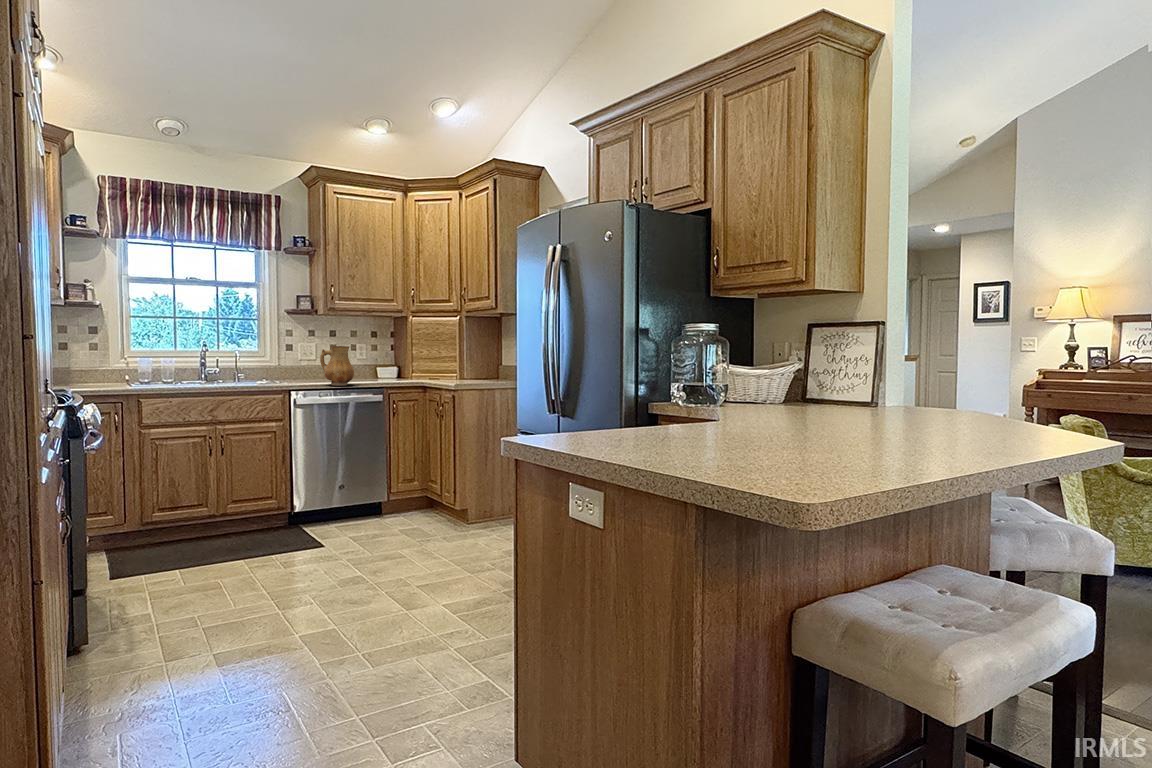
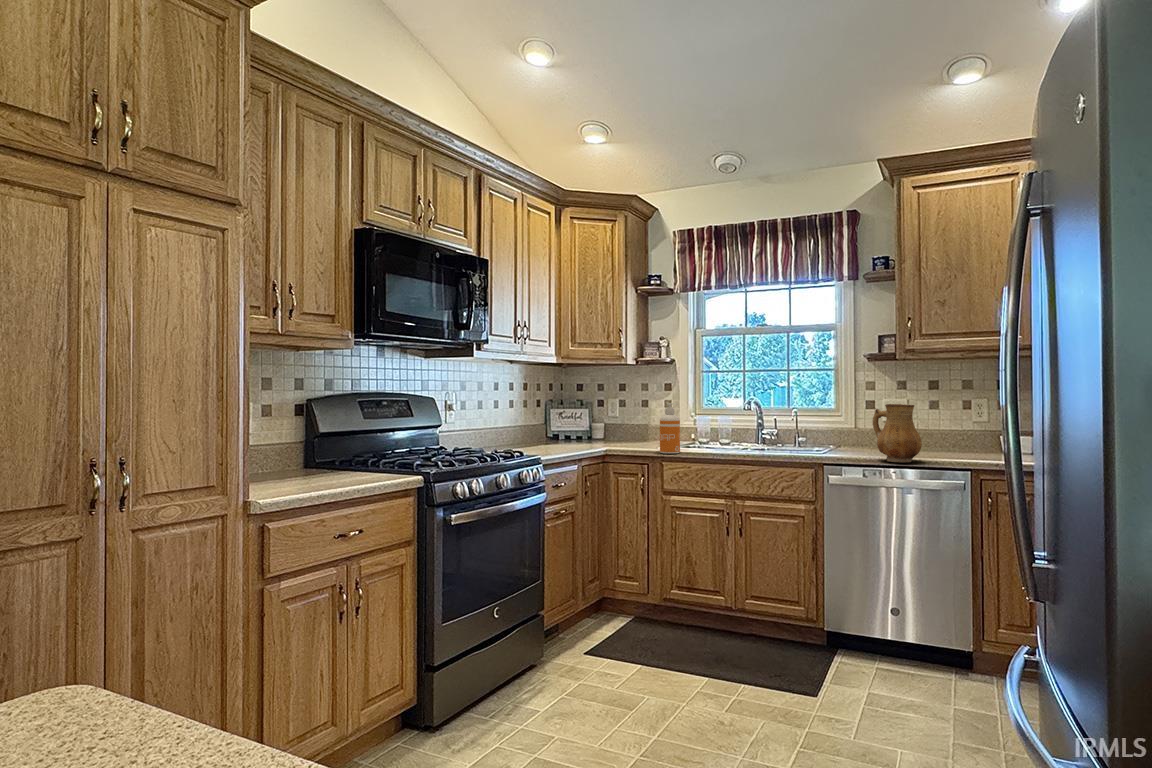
soap dispenser: none [134,345,156,391] -> present [660,403,680,454]

